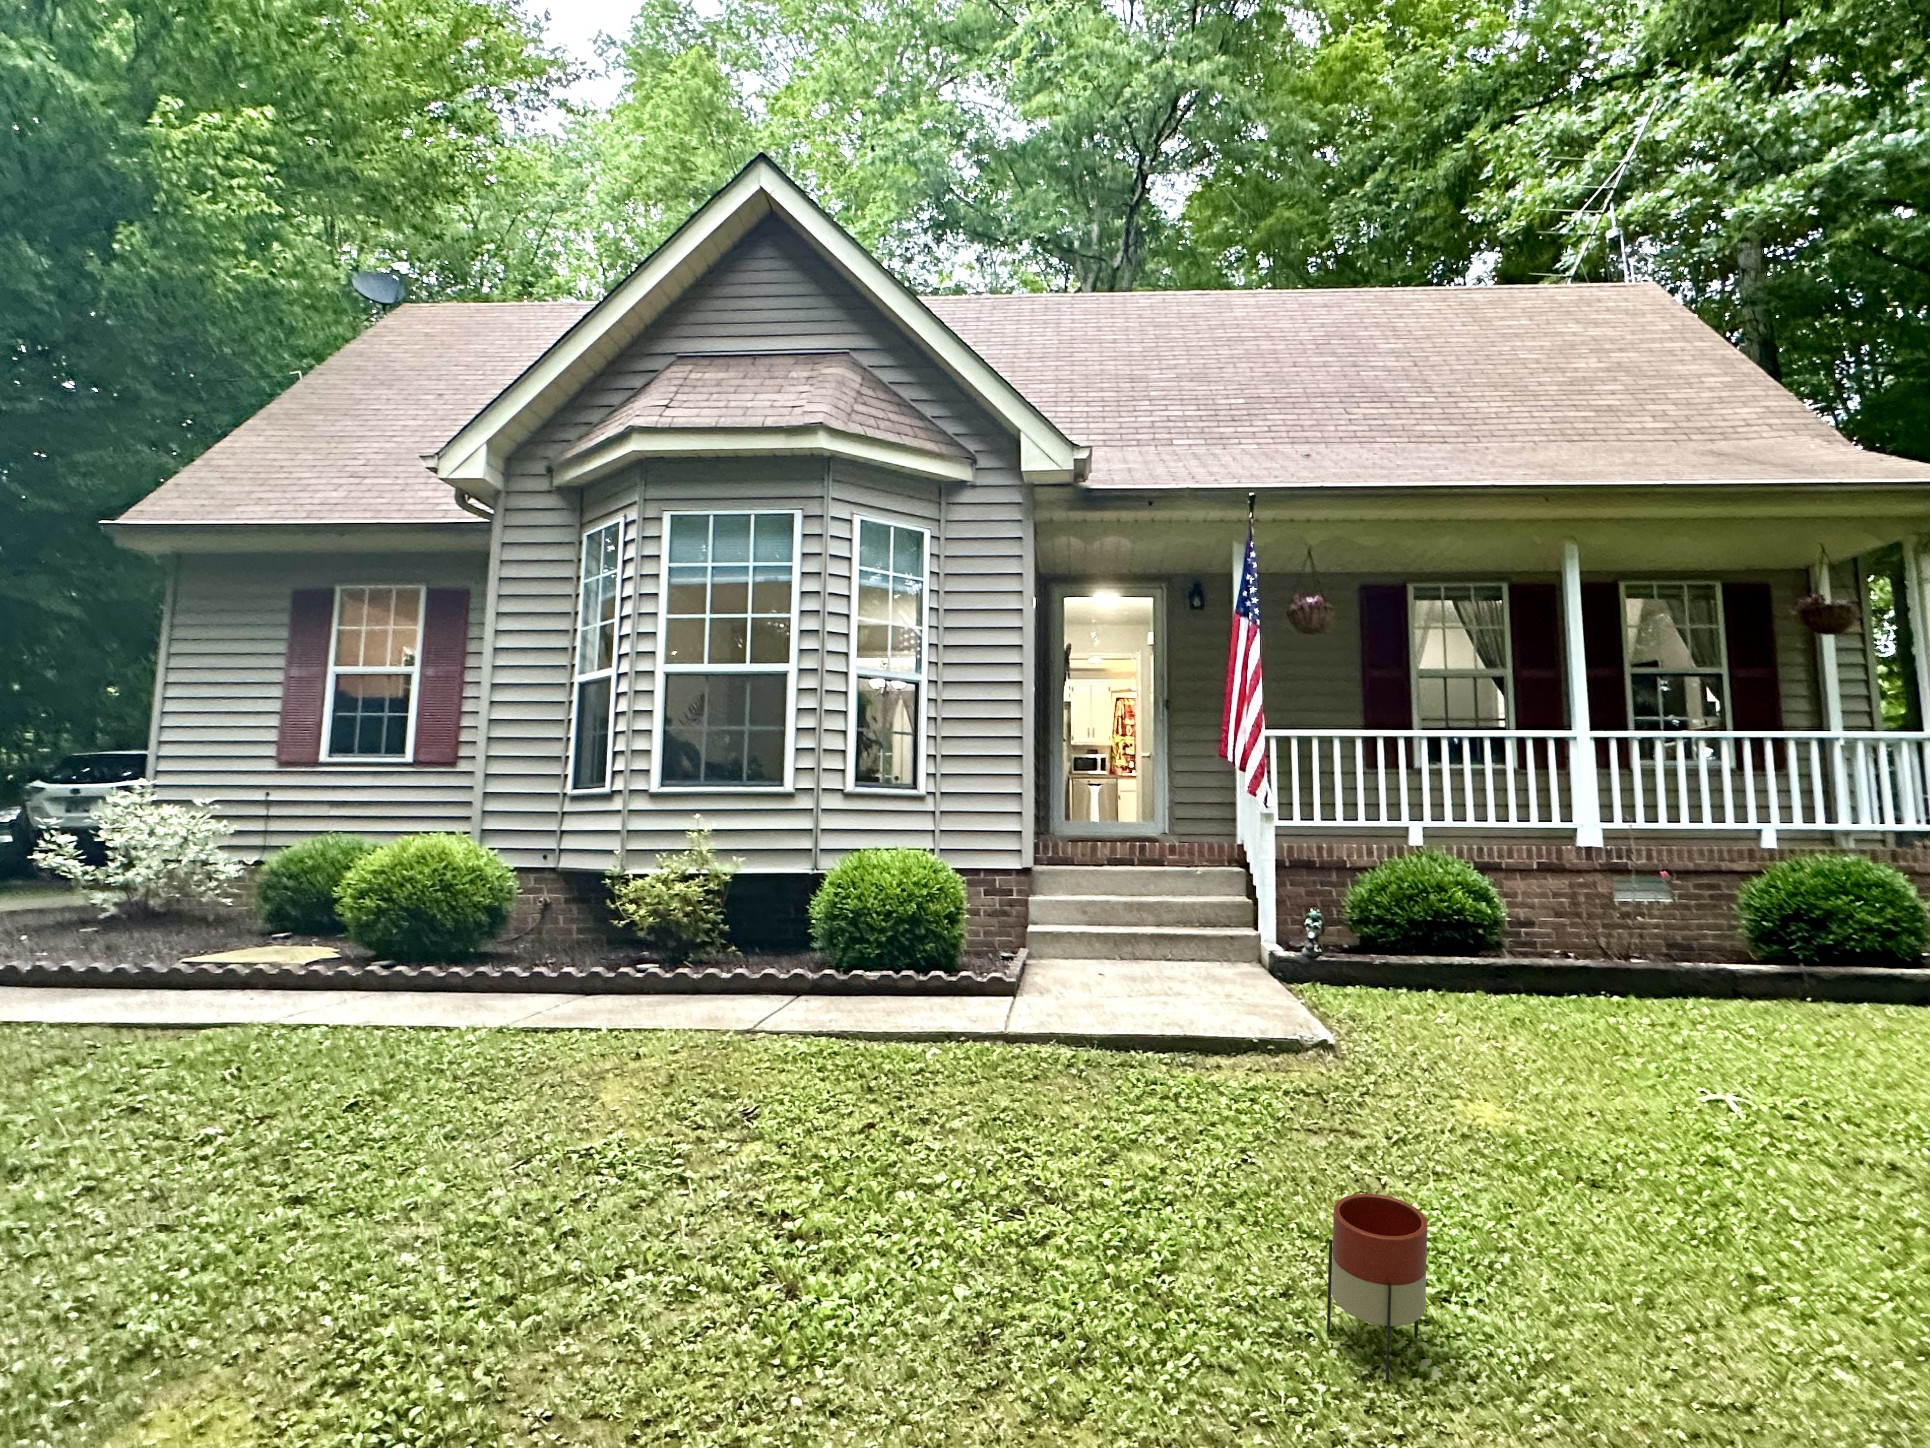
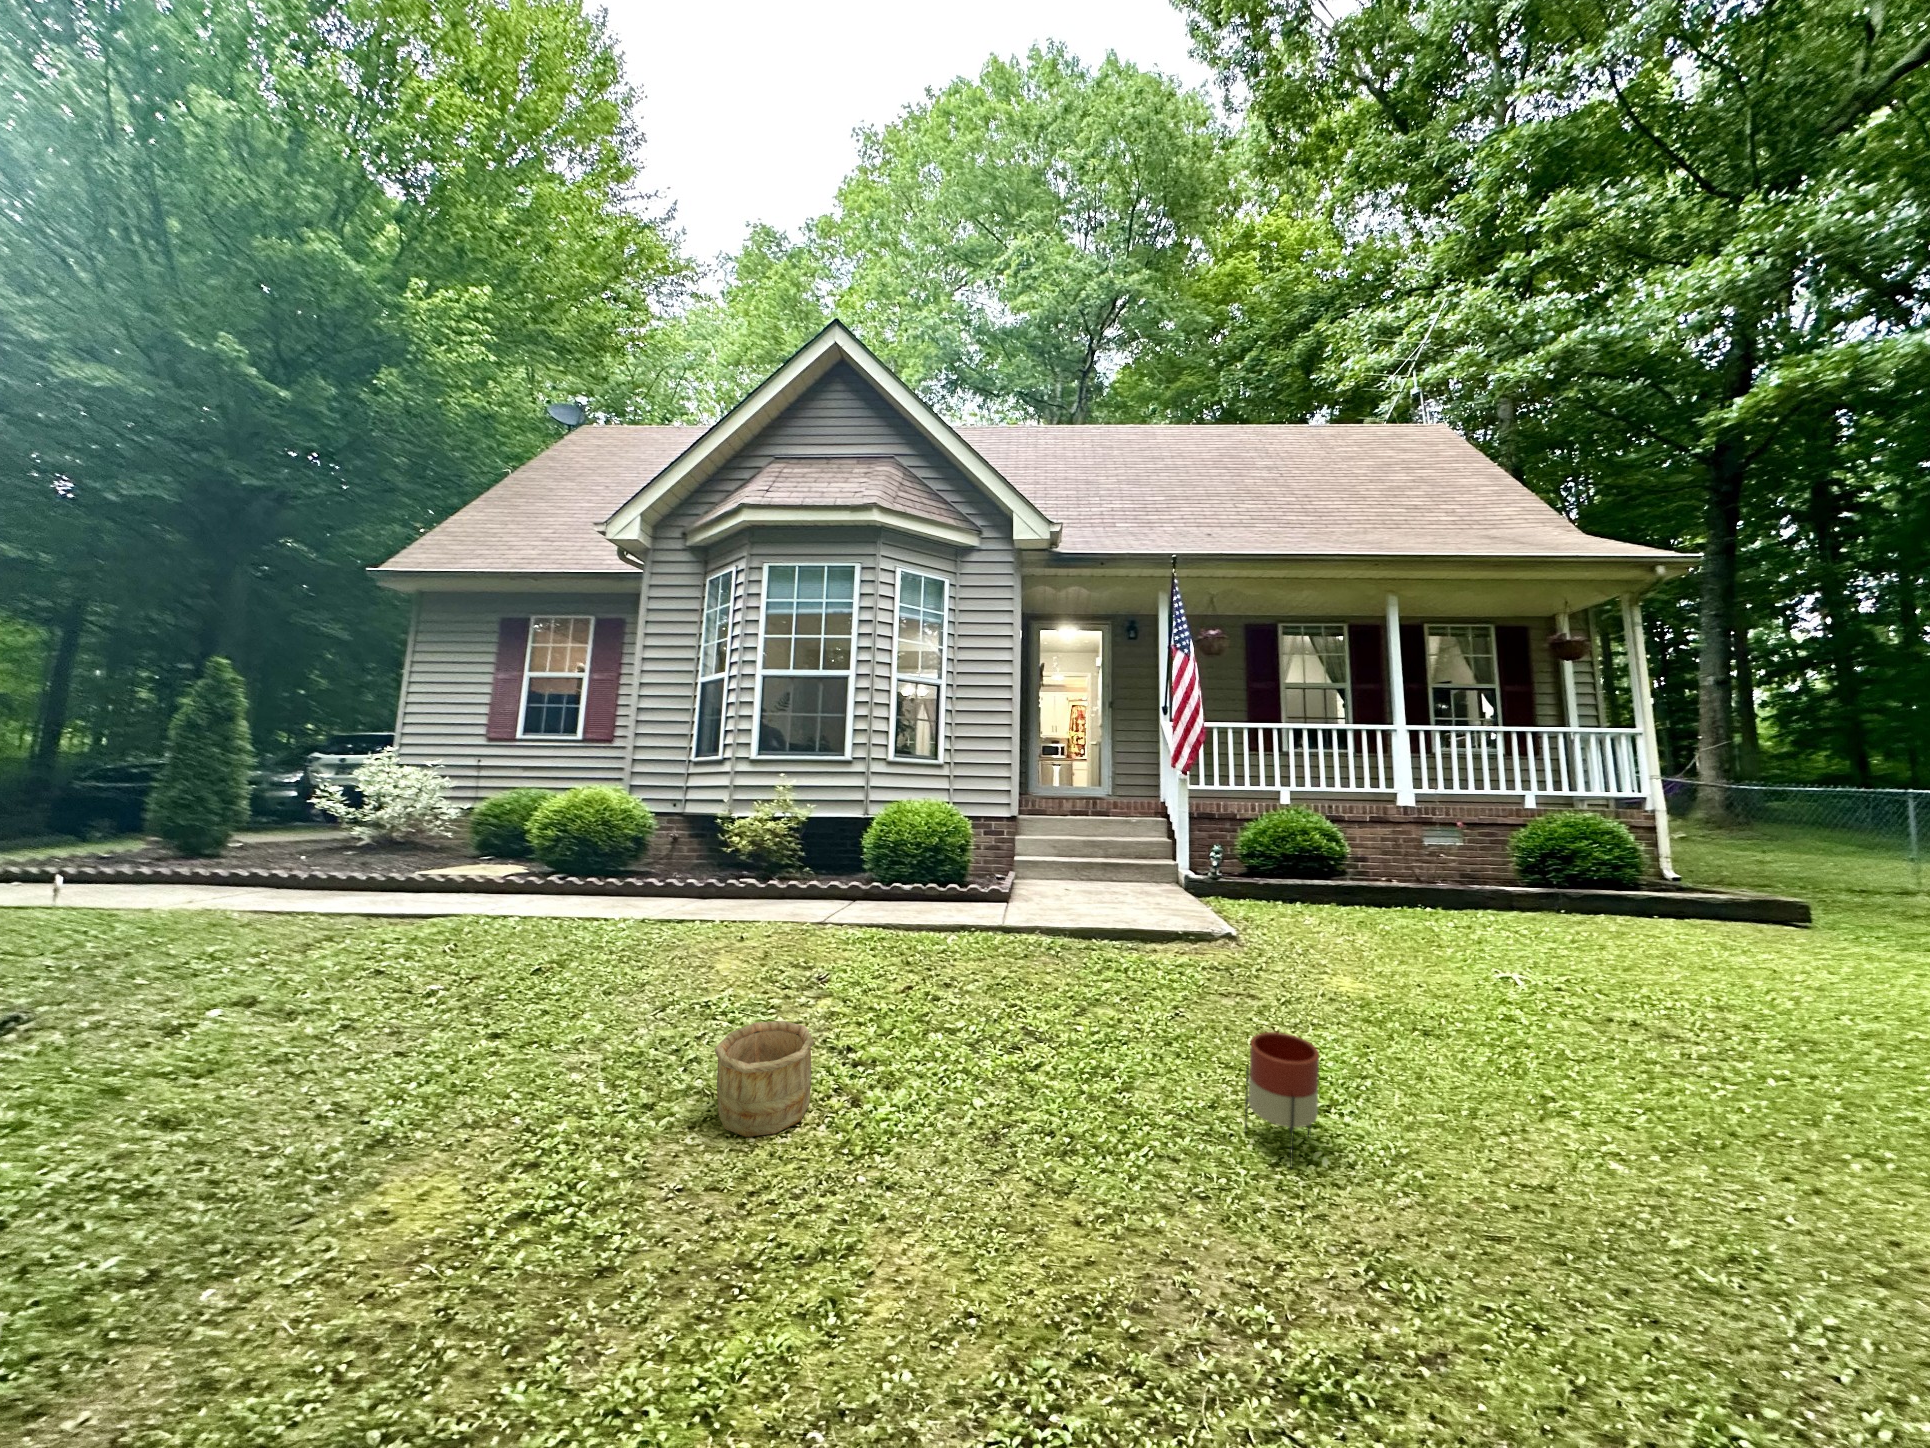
wooden bucket: none [594,1181,732,1343] -> present [715,1021,814,1137]

